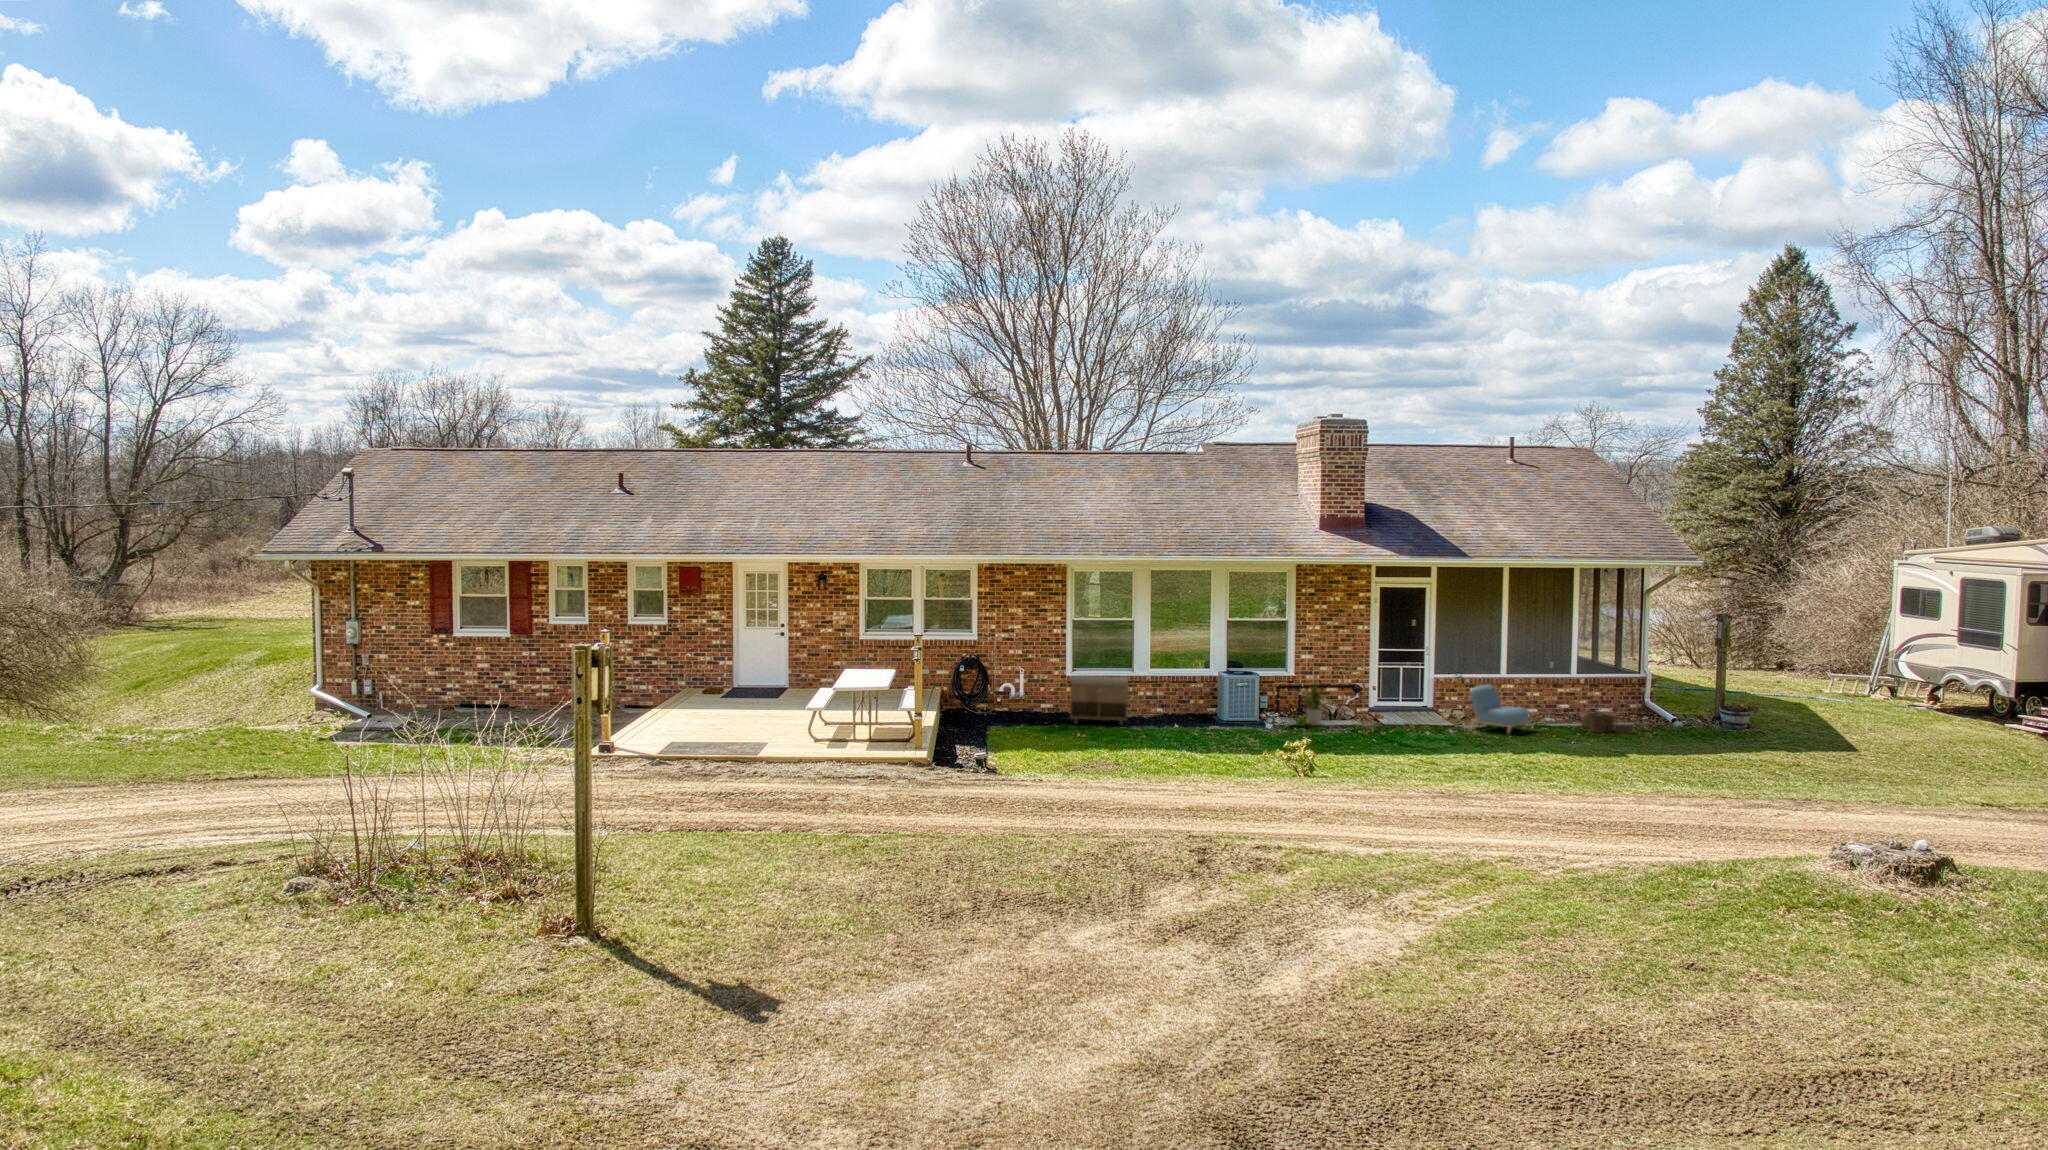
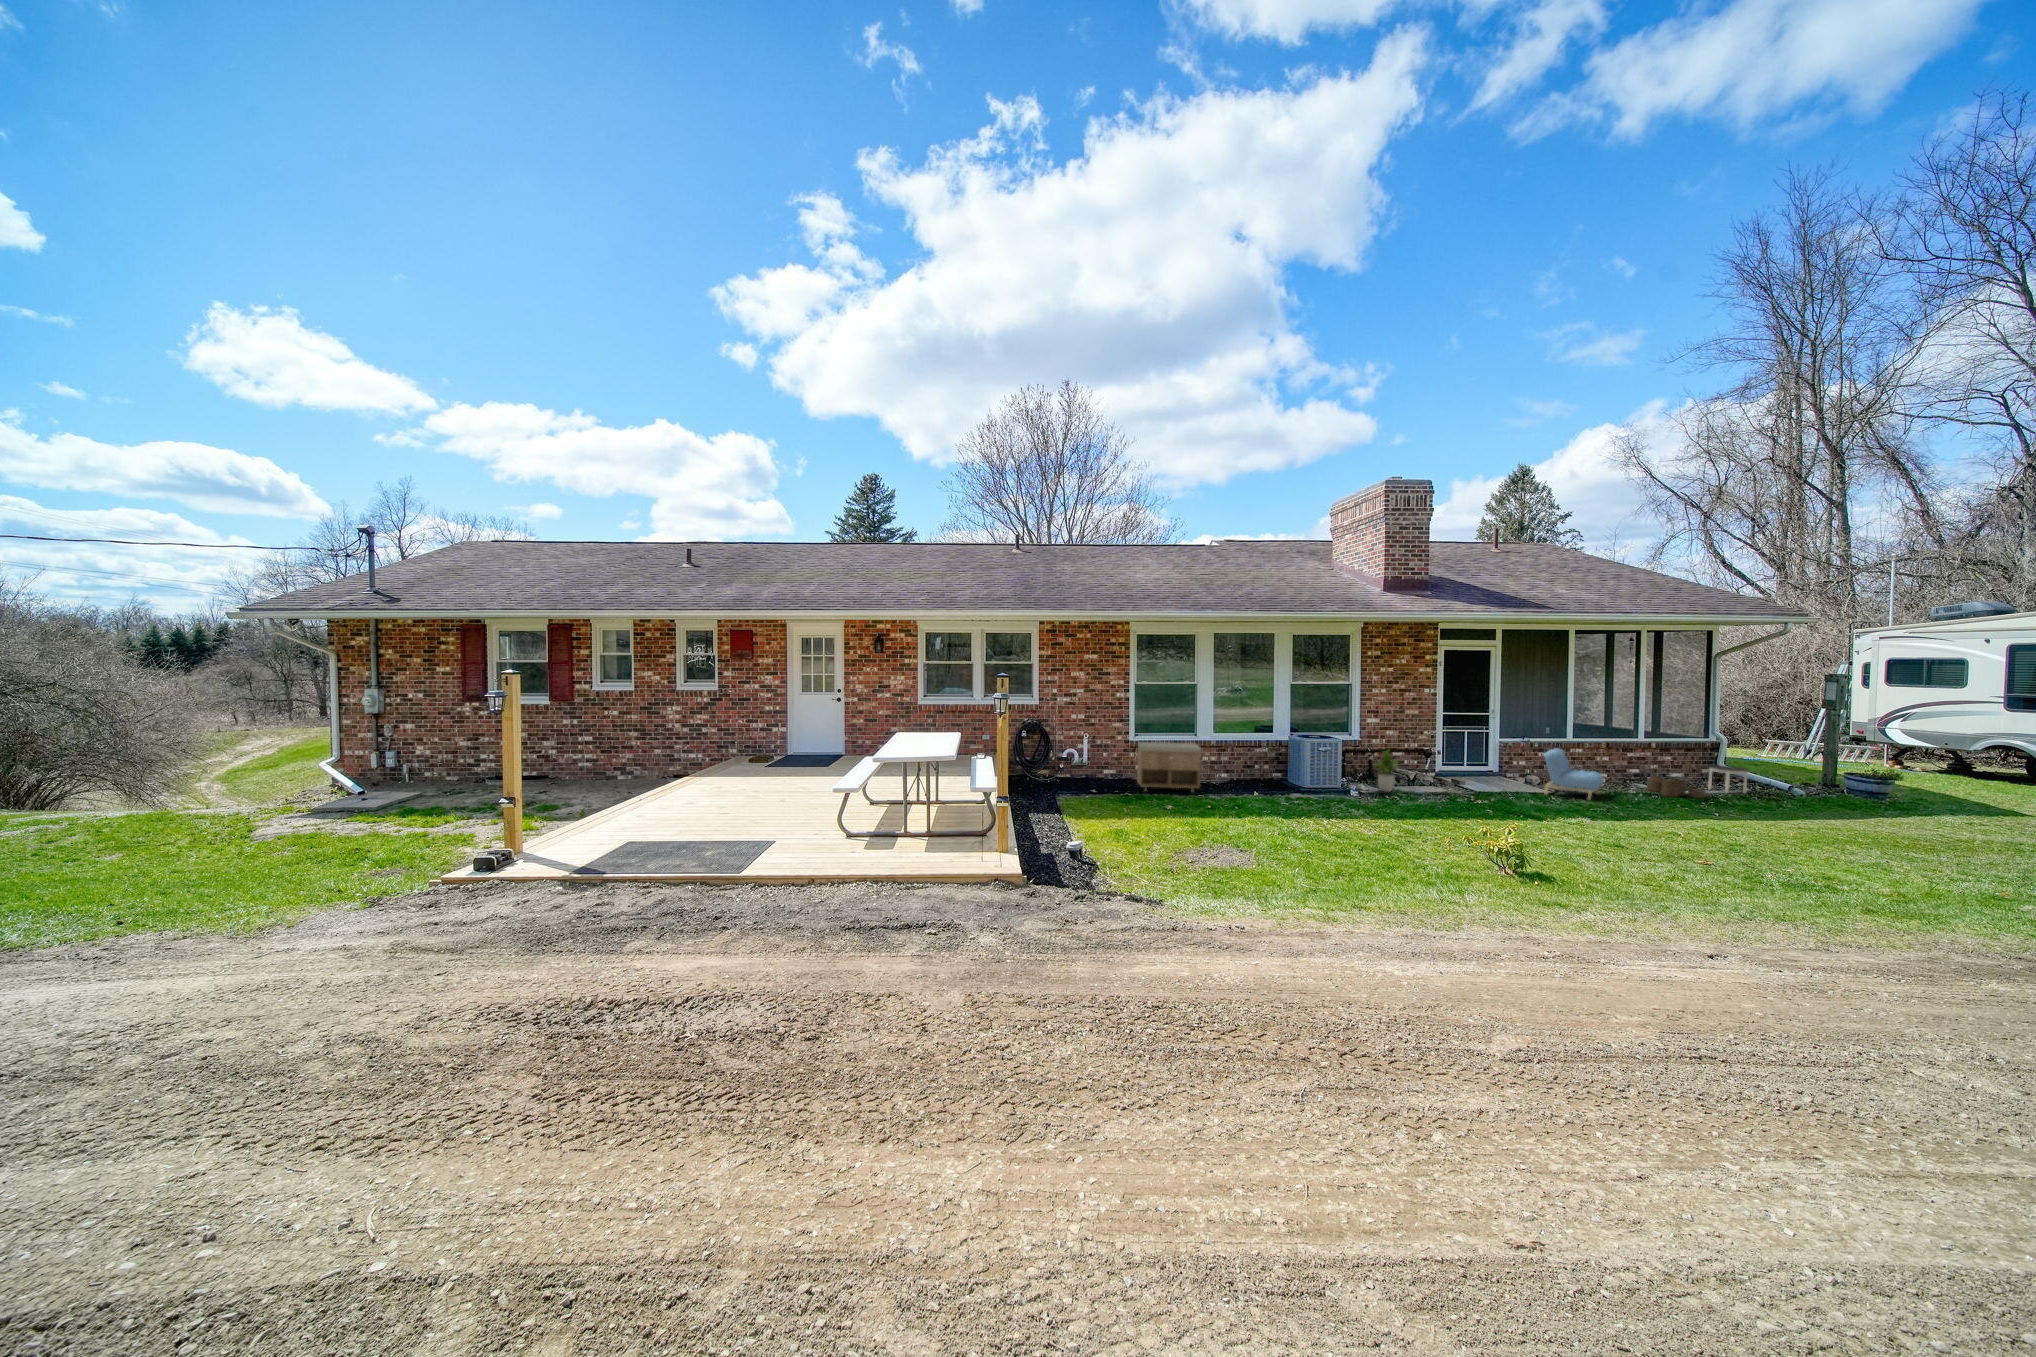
round table: none [1646,703,1682,730] -> present [1708,765,1748,793]

